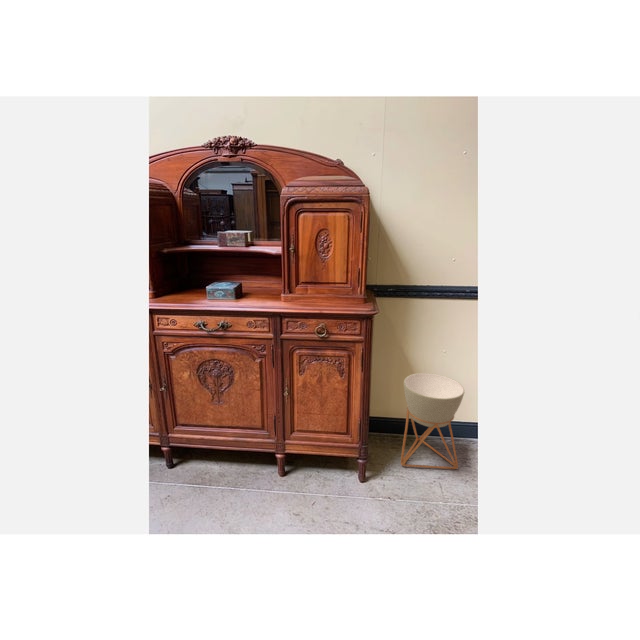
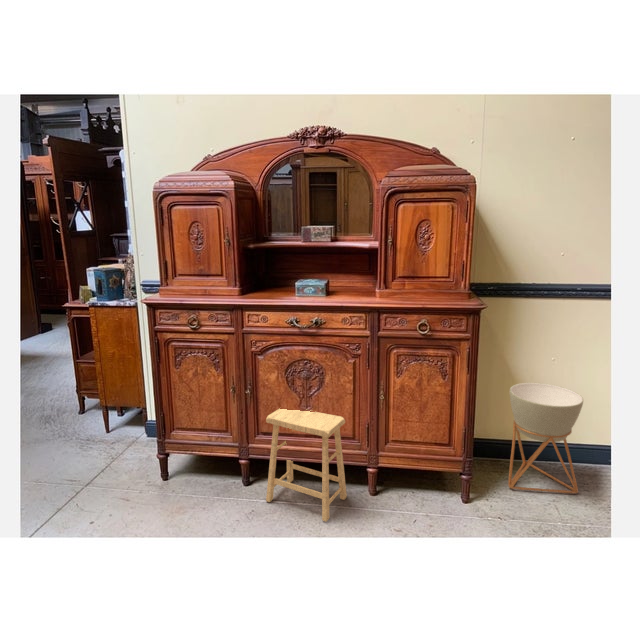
footstool: none [178,399,258,507] -> present [266,409,347,522]

